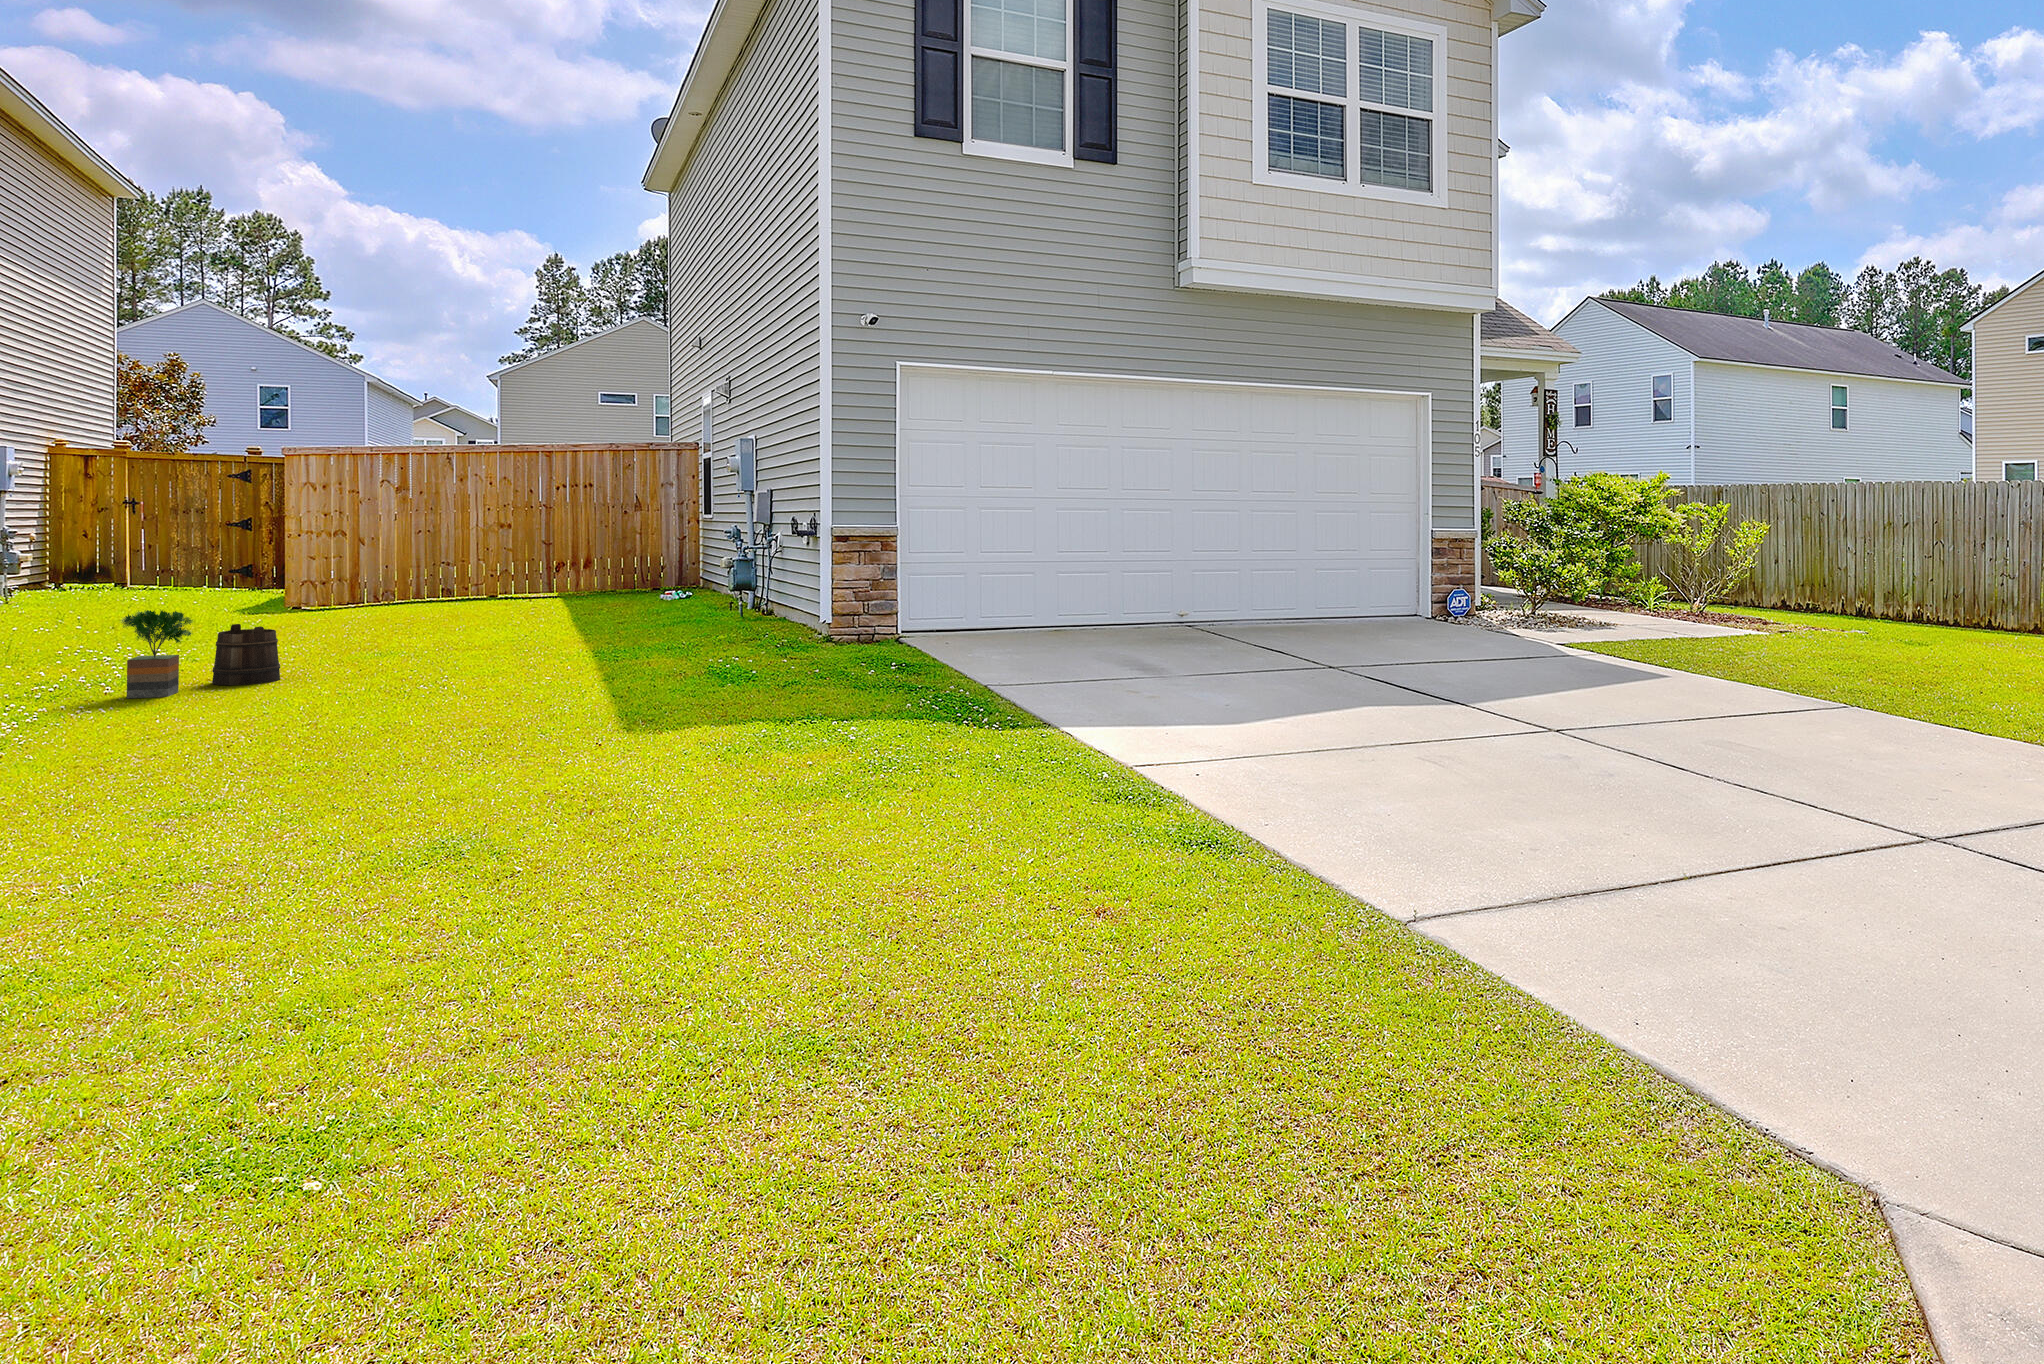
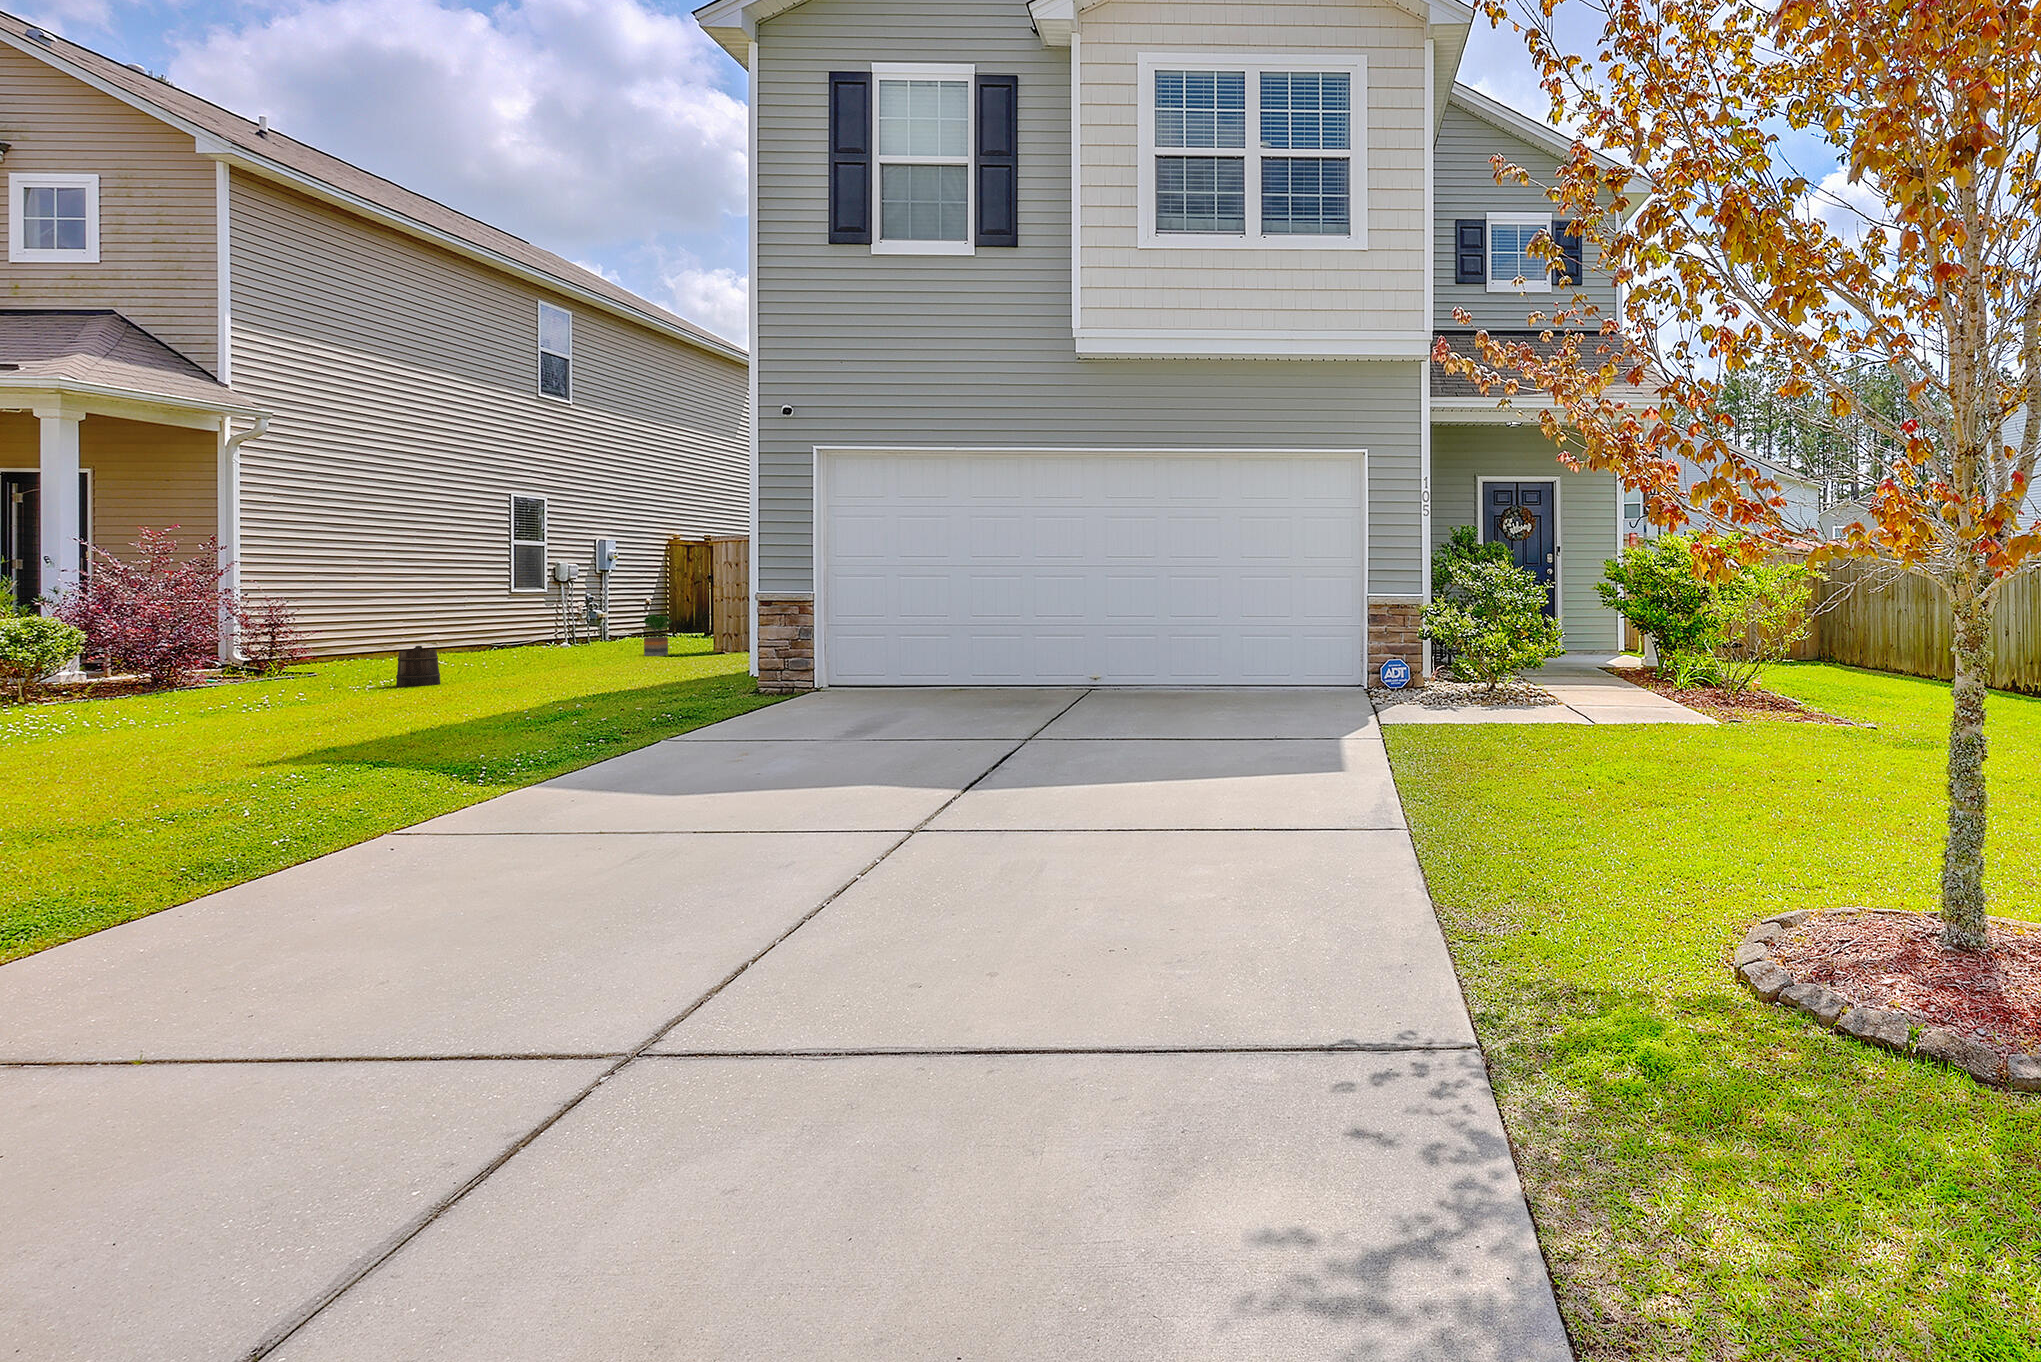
potted tree: present [121,610,193,698] -> present [644,615,672,656]

